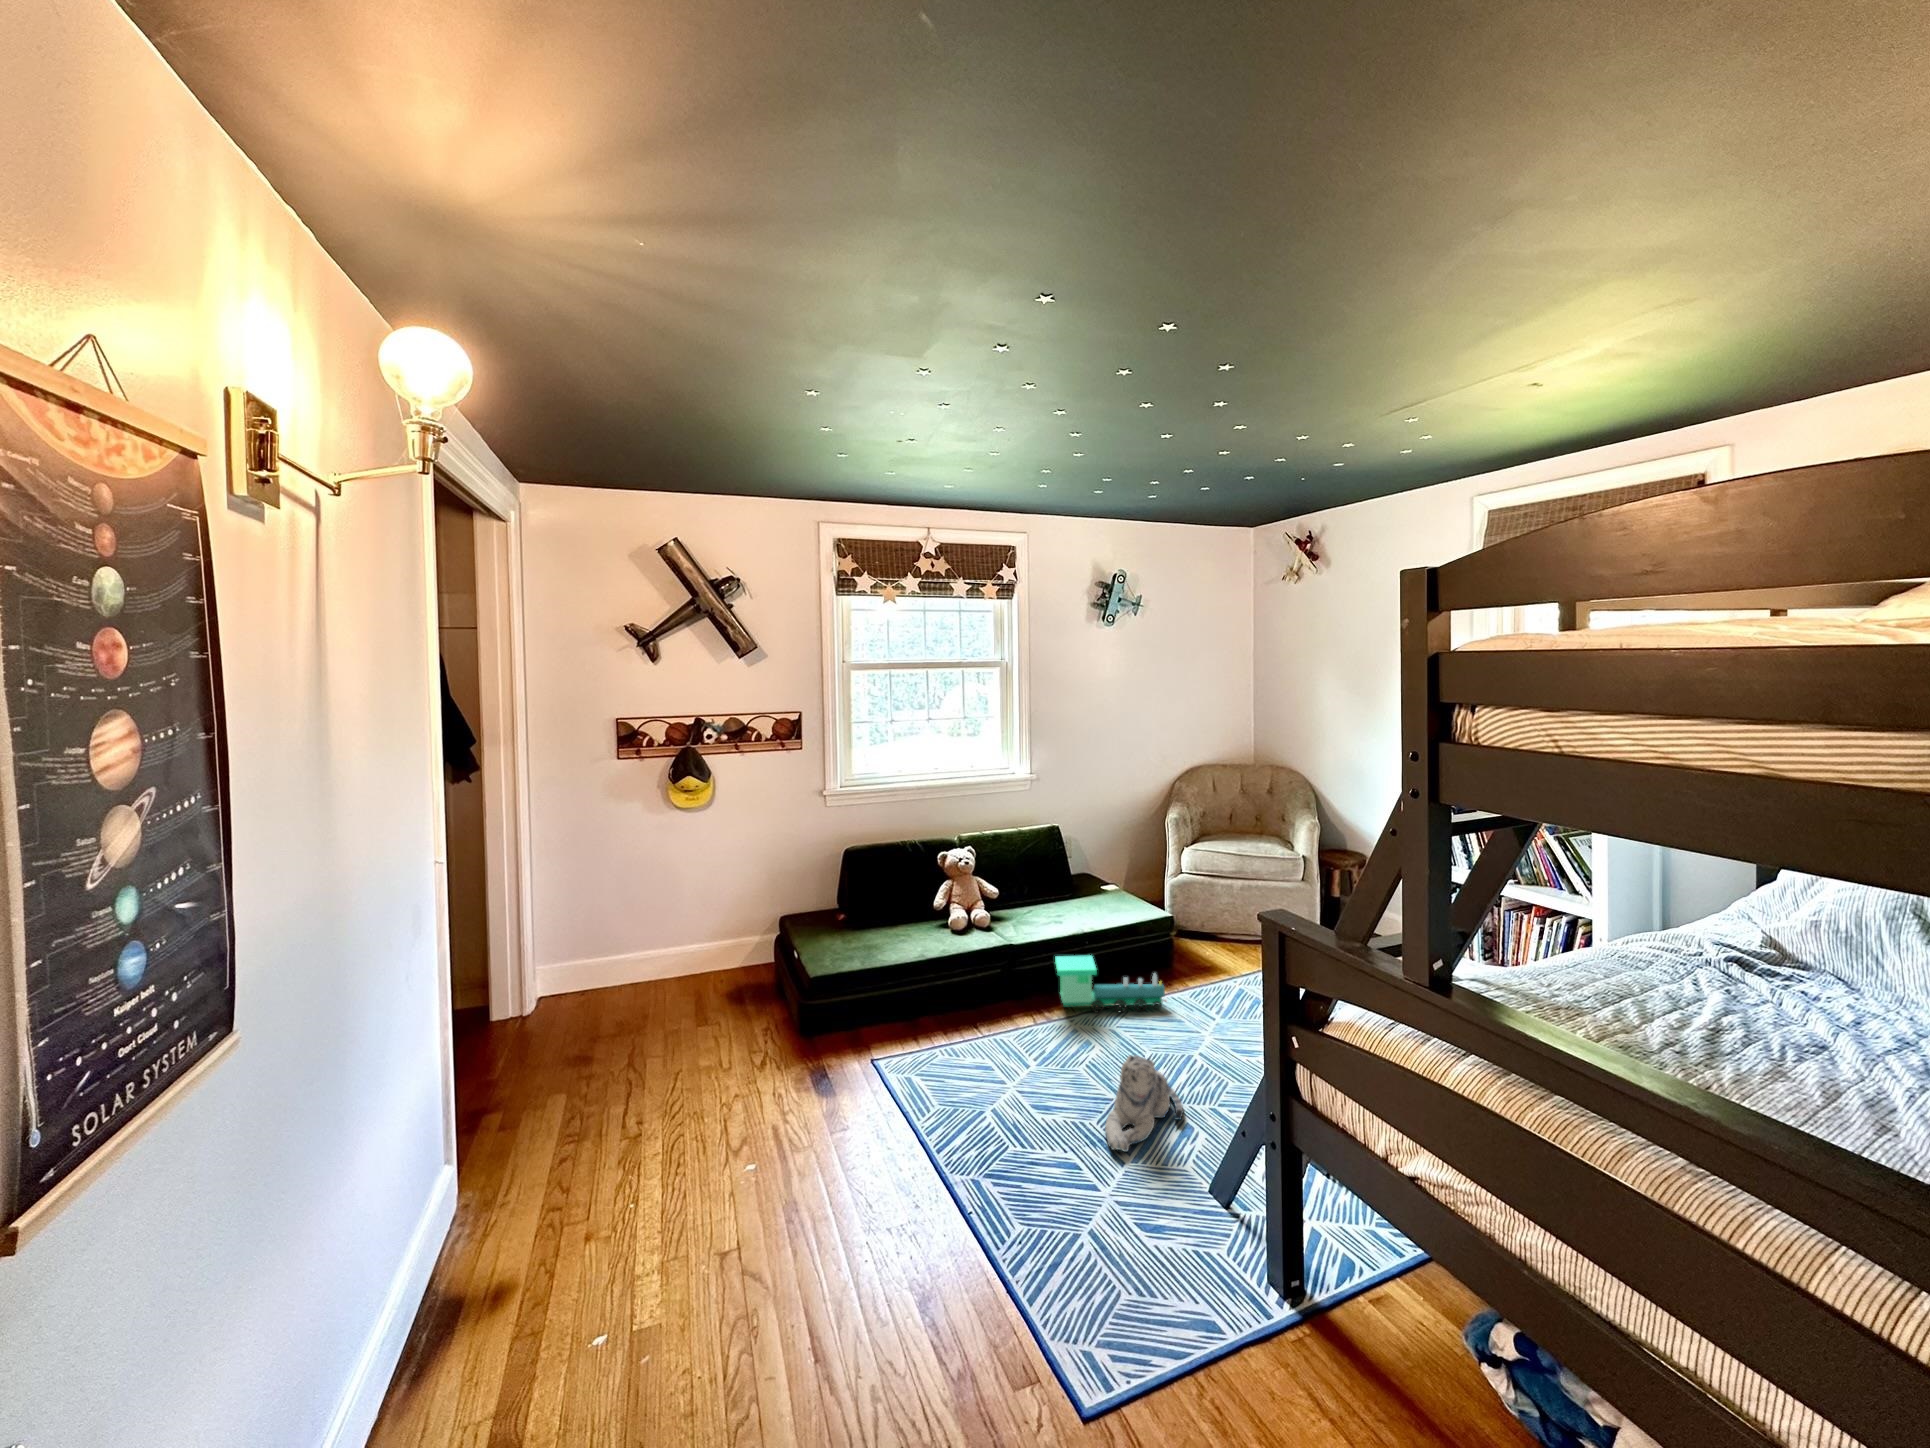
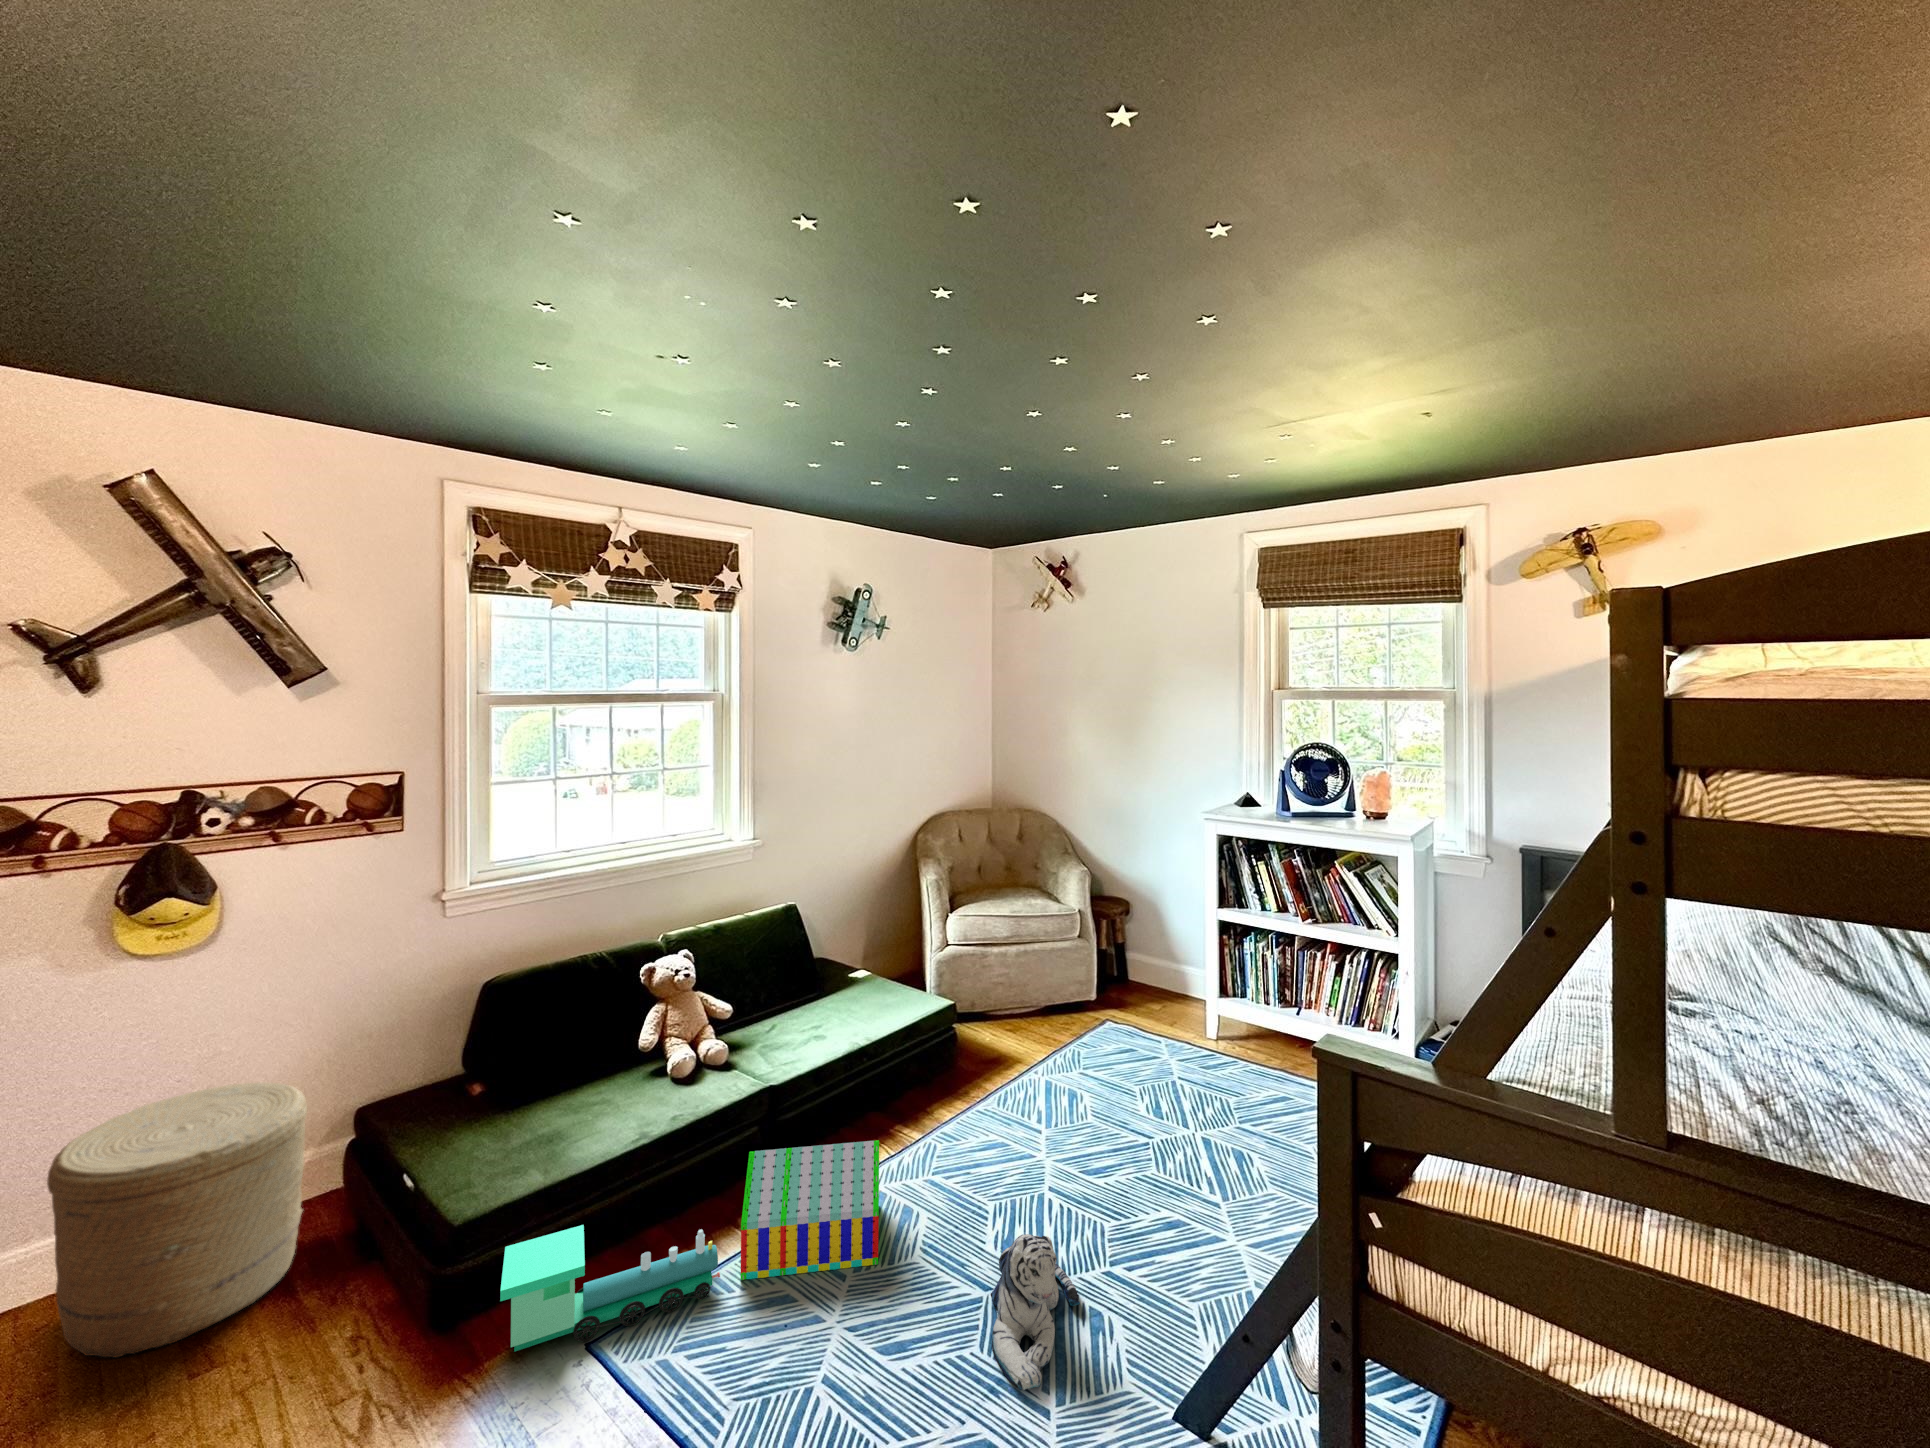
woven basket: none [645,886,752,1011] -> present [47,1083,307,1358]
toy train: present [1055,955,1165,1013] -> present [500,1225,720,1352]
toy house: none [965,973,1070,1066] -> present [741,1140,879,1280]

